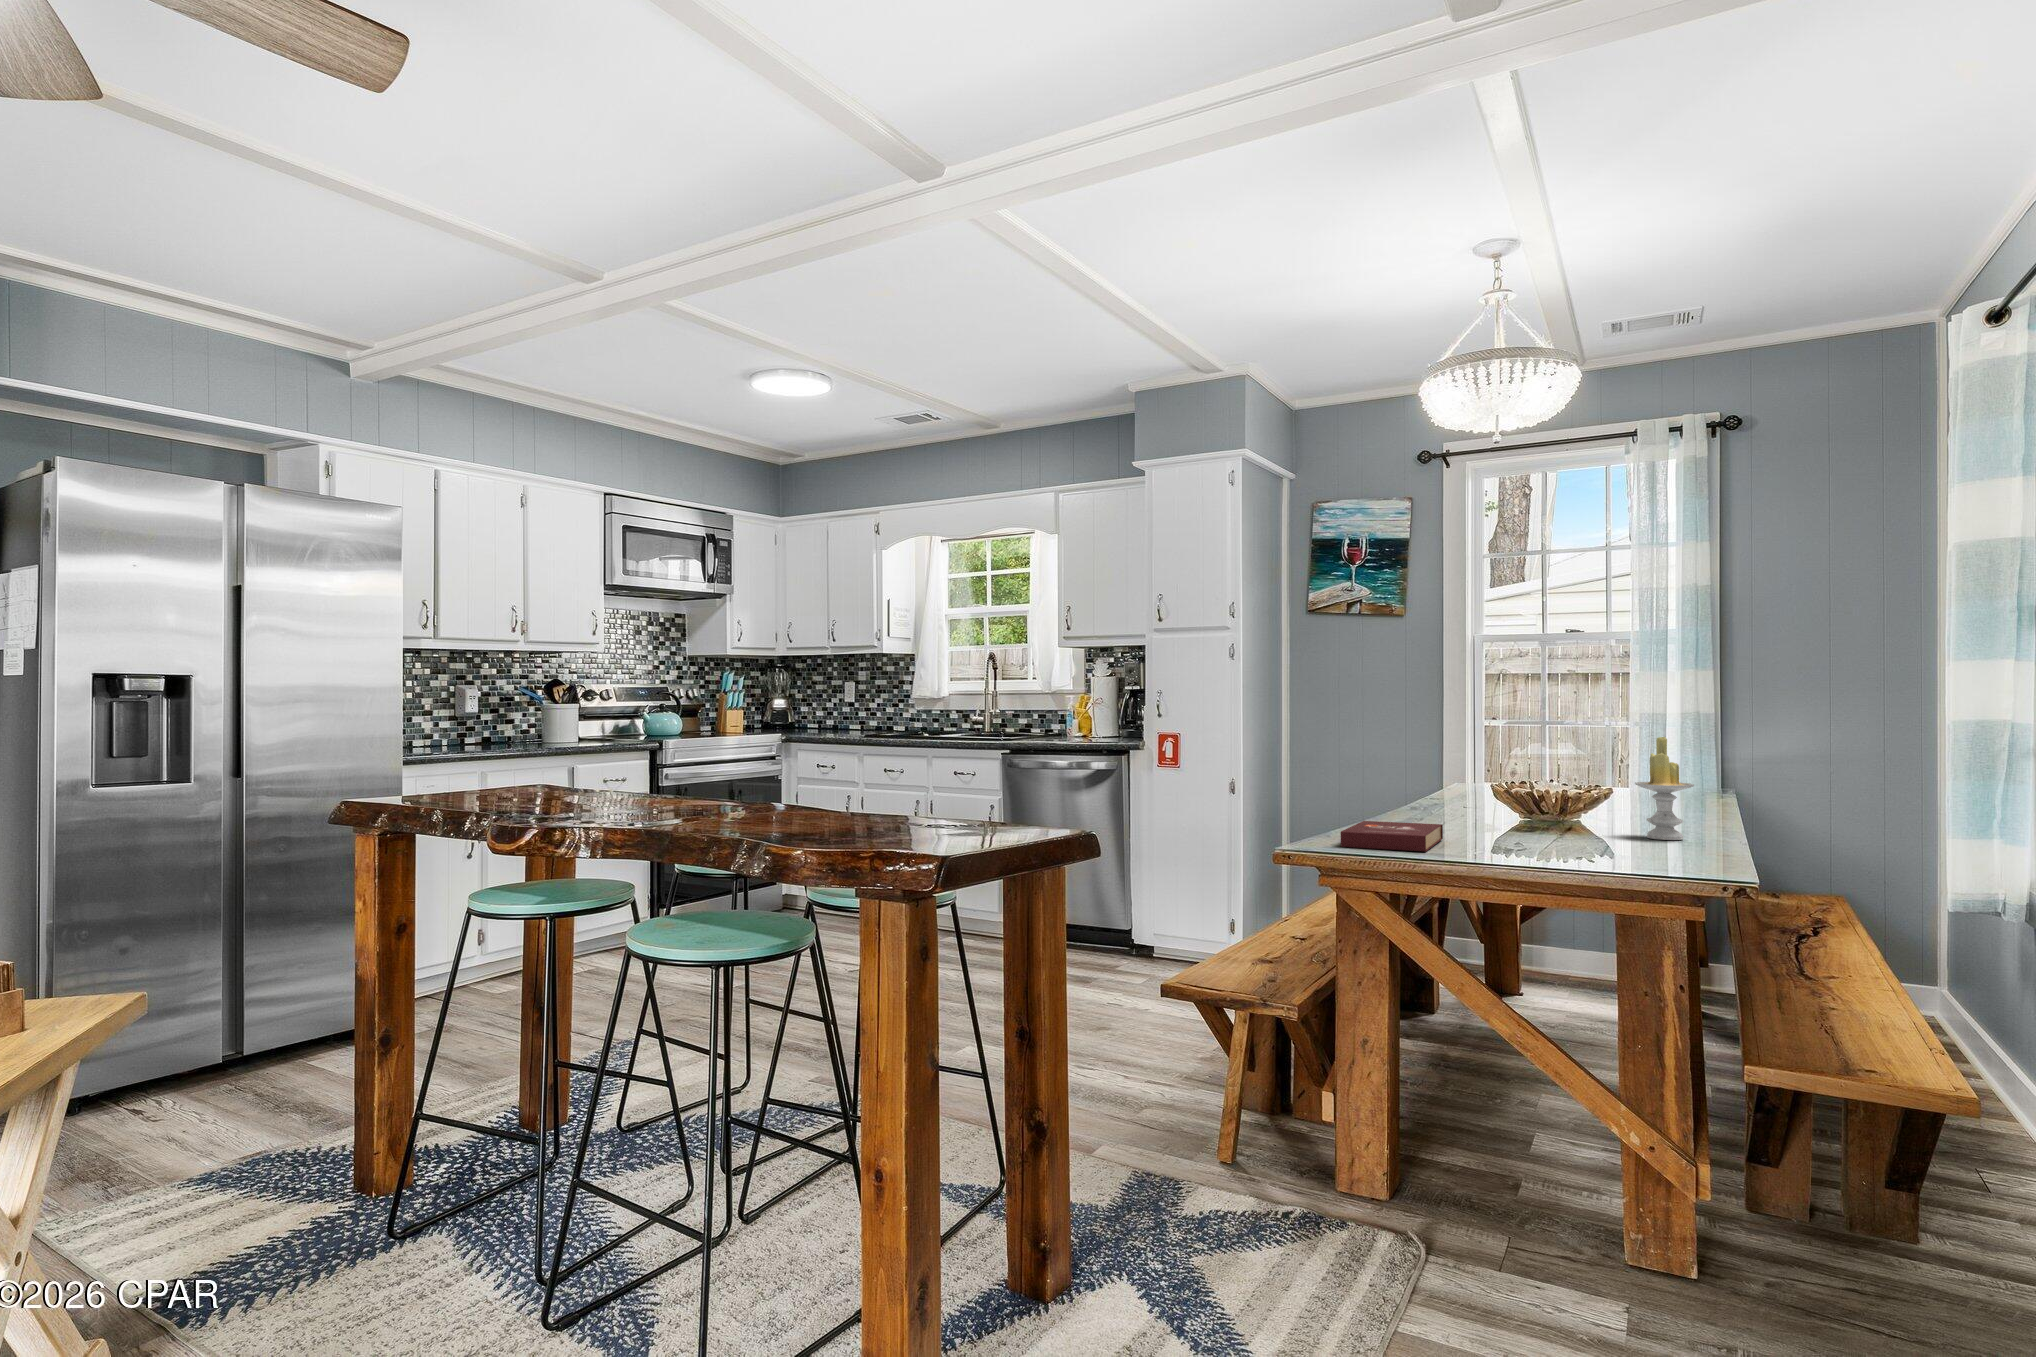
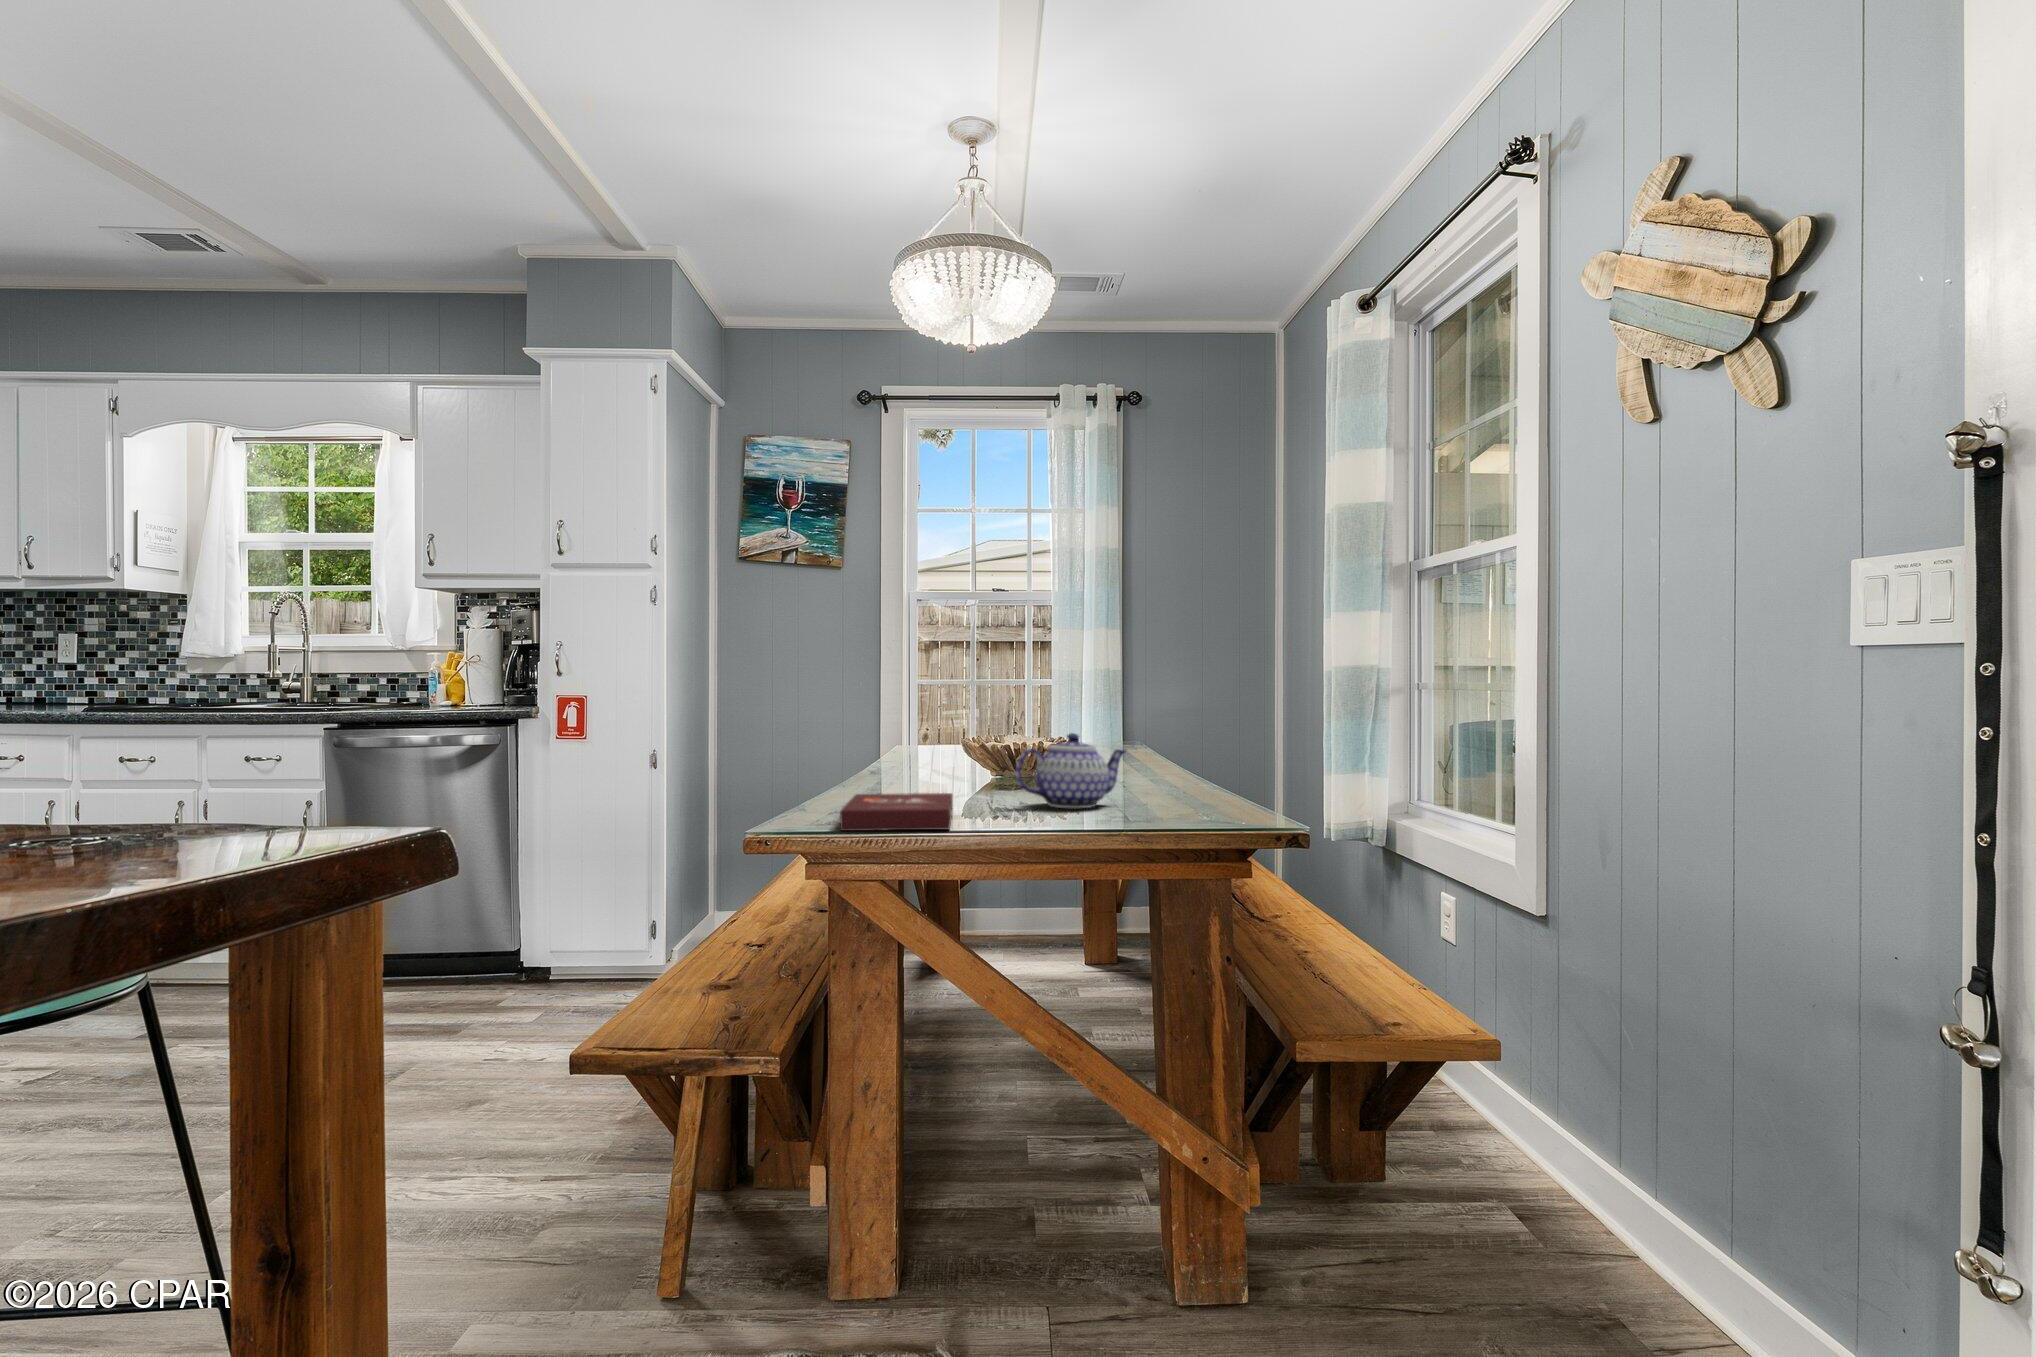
candle: present [1635,737,1694,840] -> none [1136,685,1193,797]
teapot: none [1502,779,1612,844] -> present [1016,733,1126,808]

